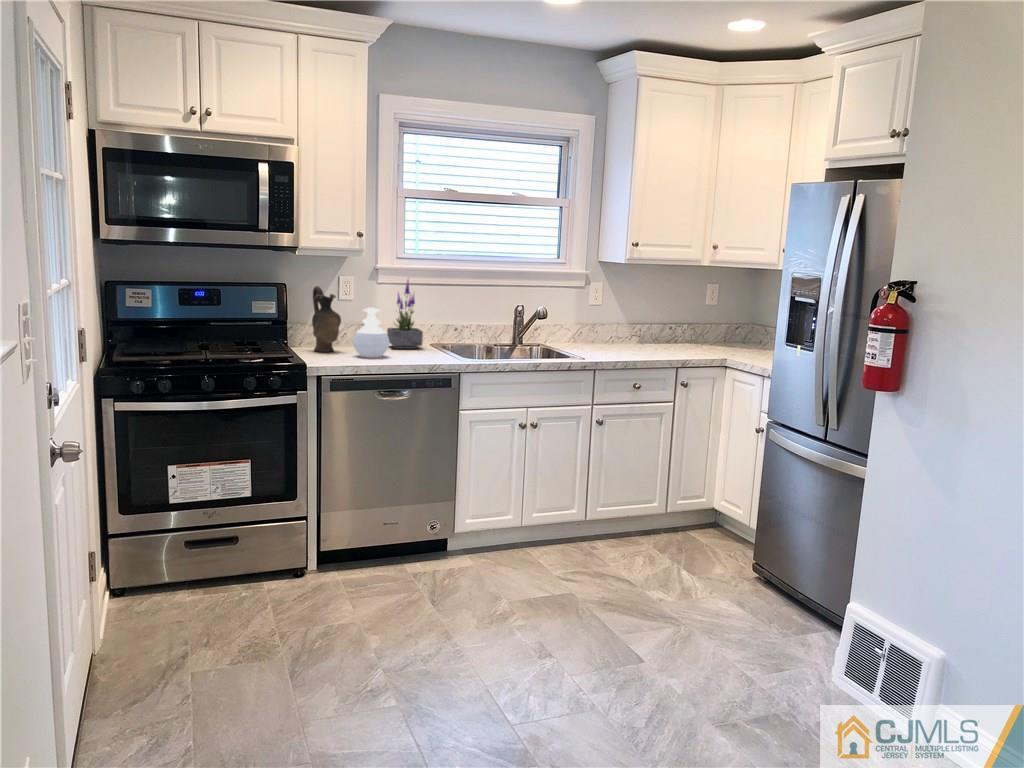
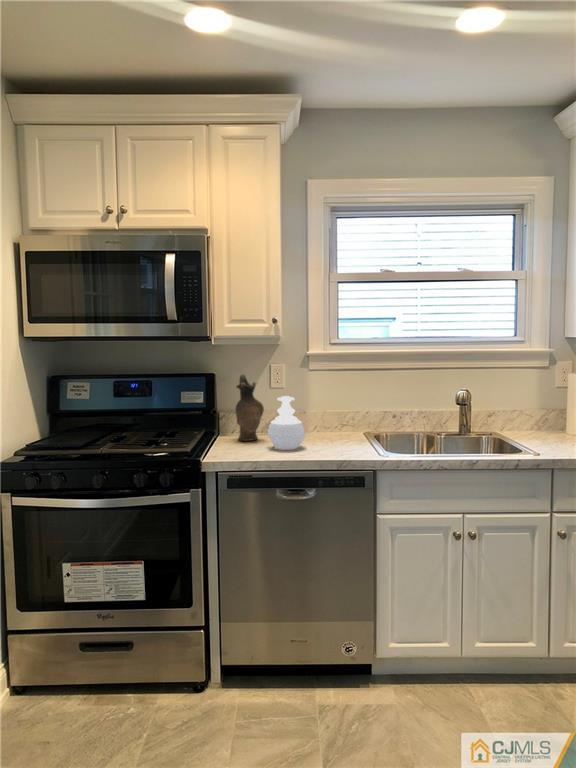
potted plant: present [387,280,423,349] -> none [319,362,352,437]

